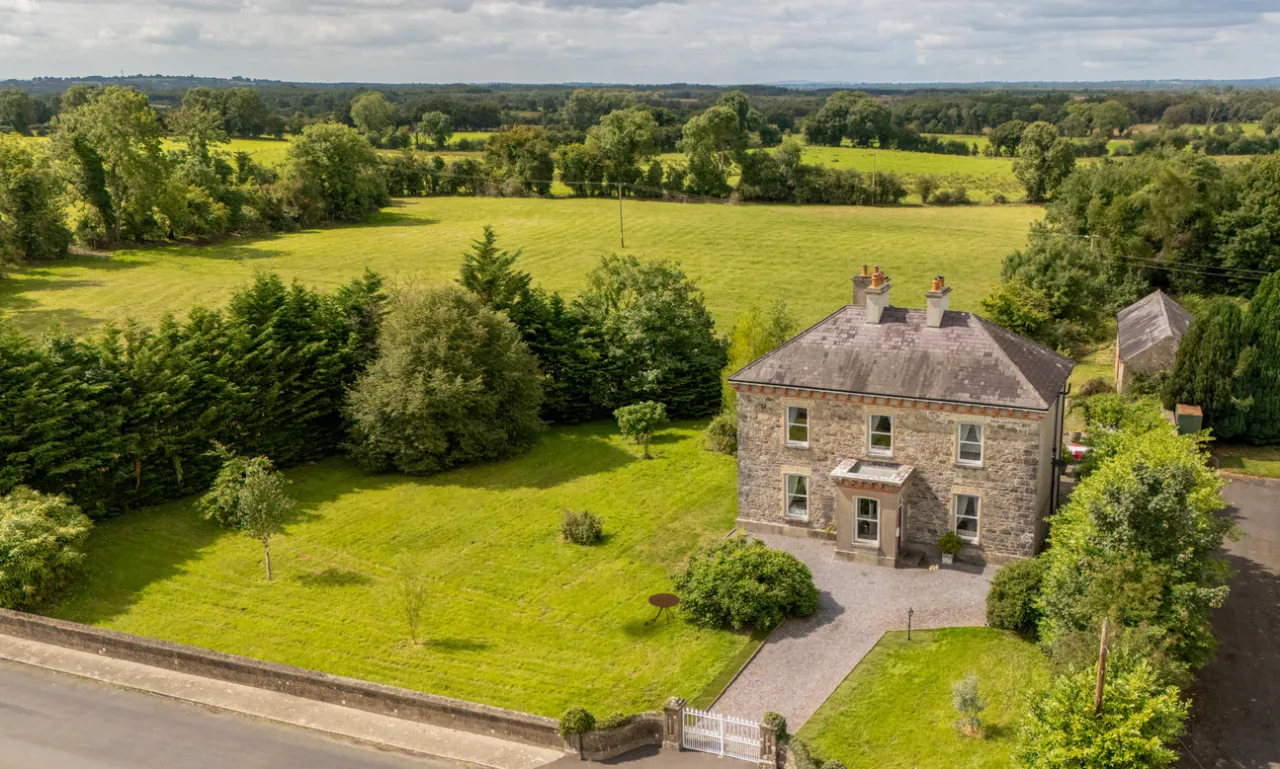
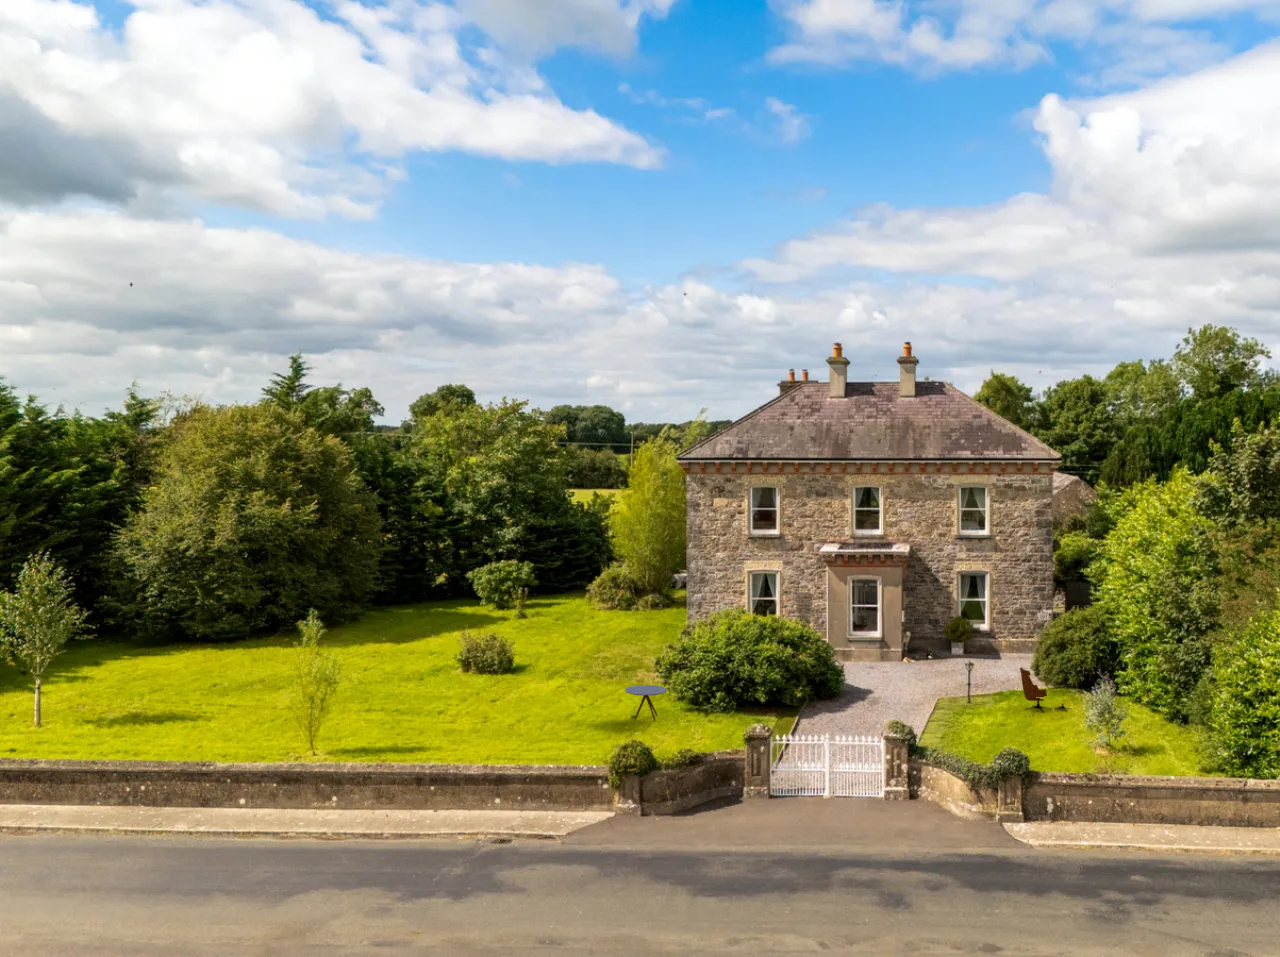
lounge chair: none [966,604,1008,643] -> present [1020,667,1069,713]

